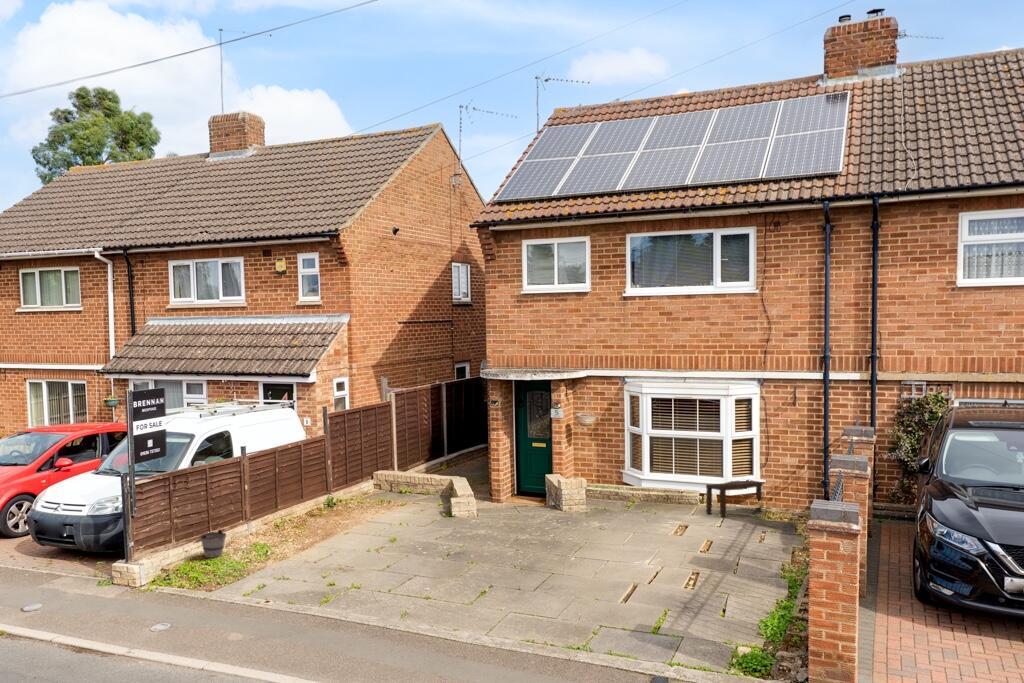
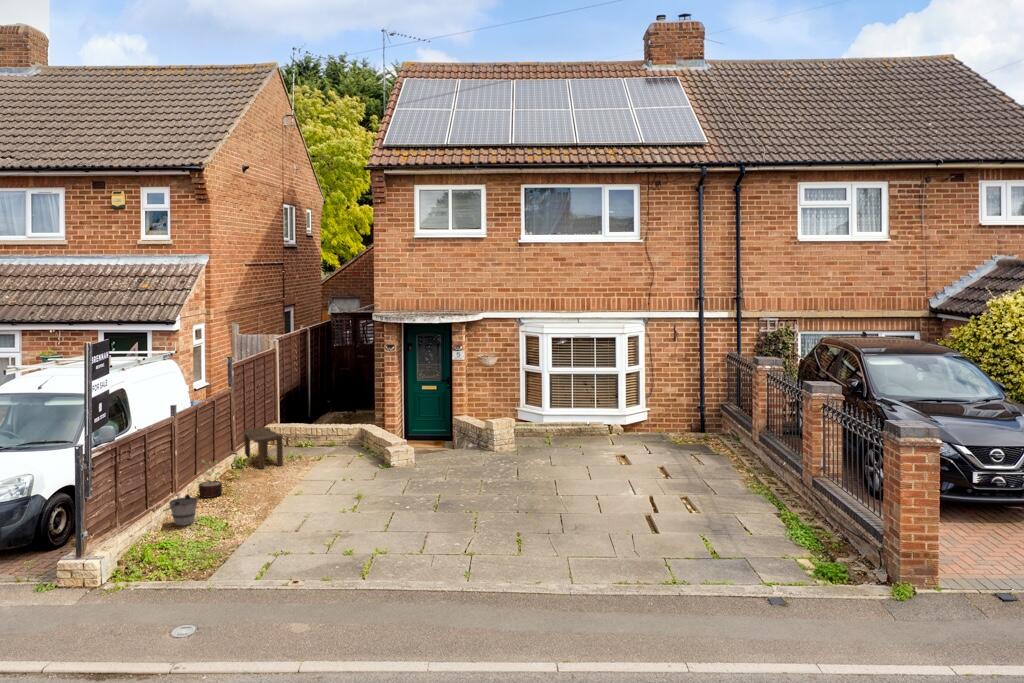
bench: present [706,480,763,517] -> present [243,428,283,469]
decorative plant: none [249,499,275,536] -> present [198,460,222,498]

